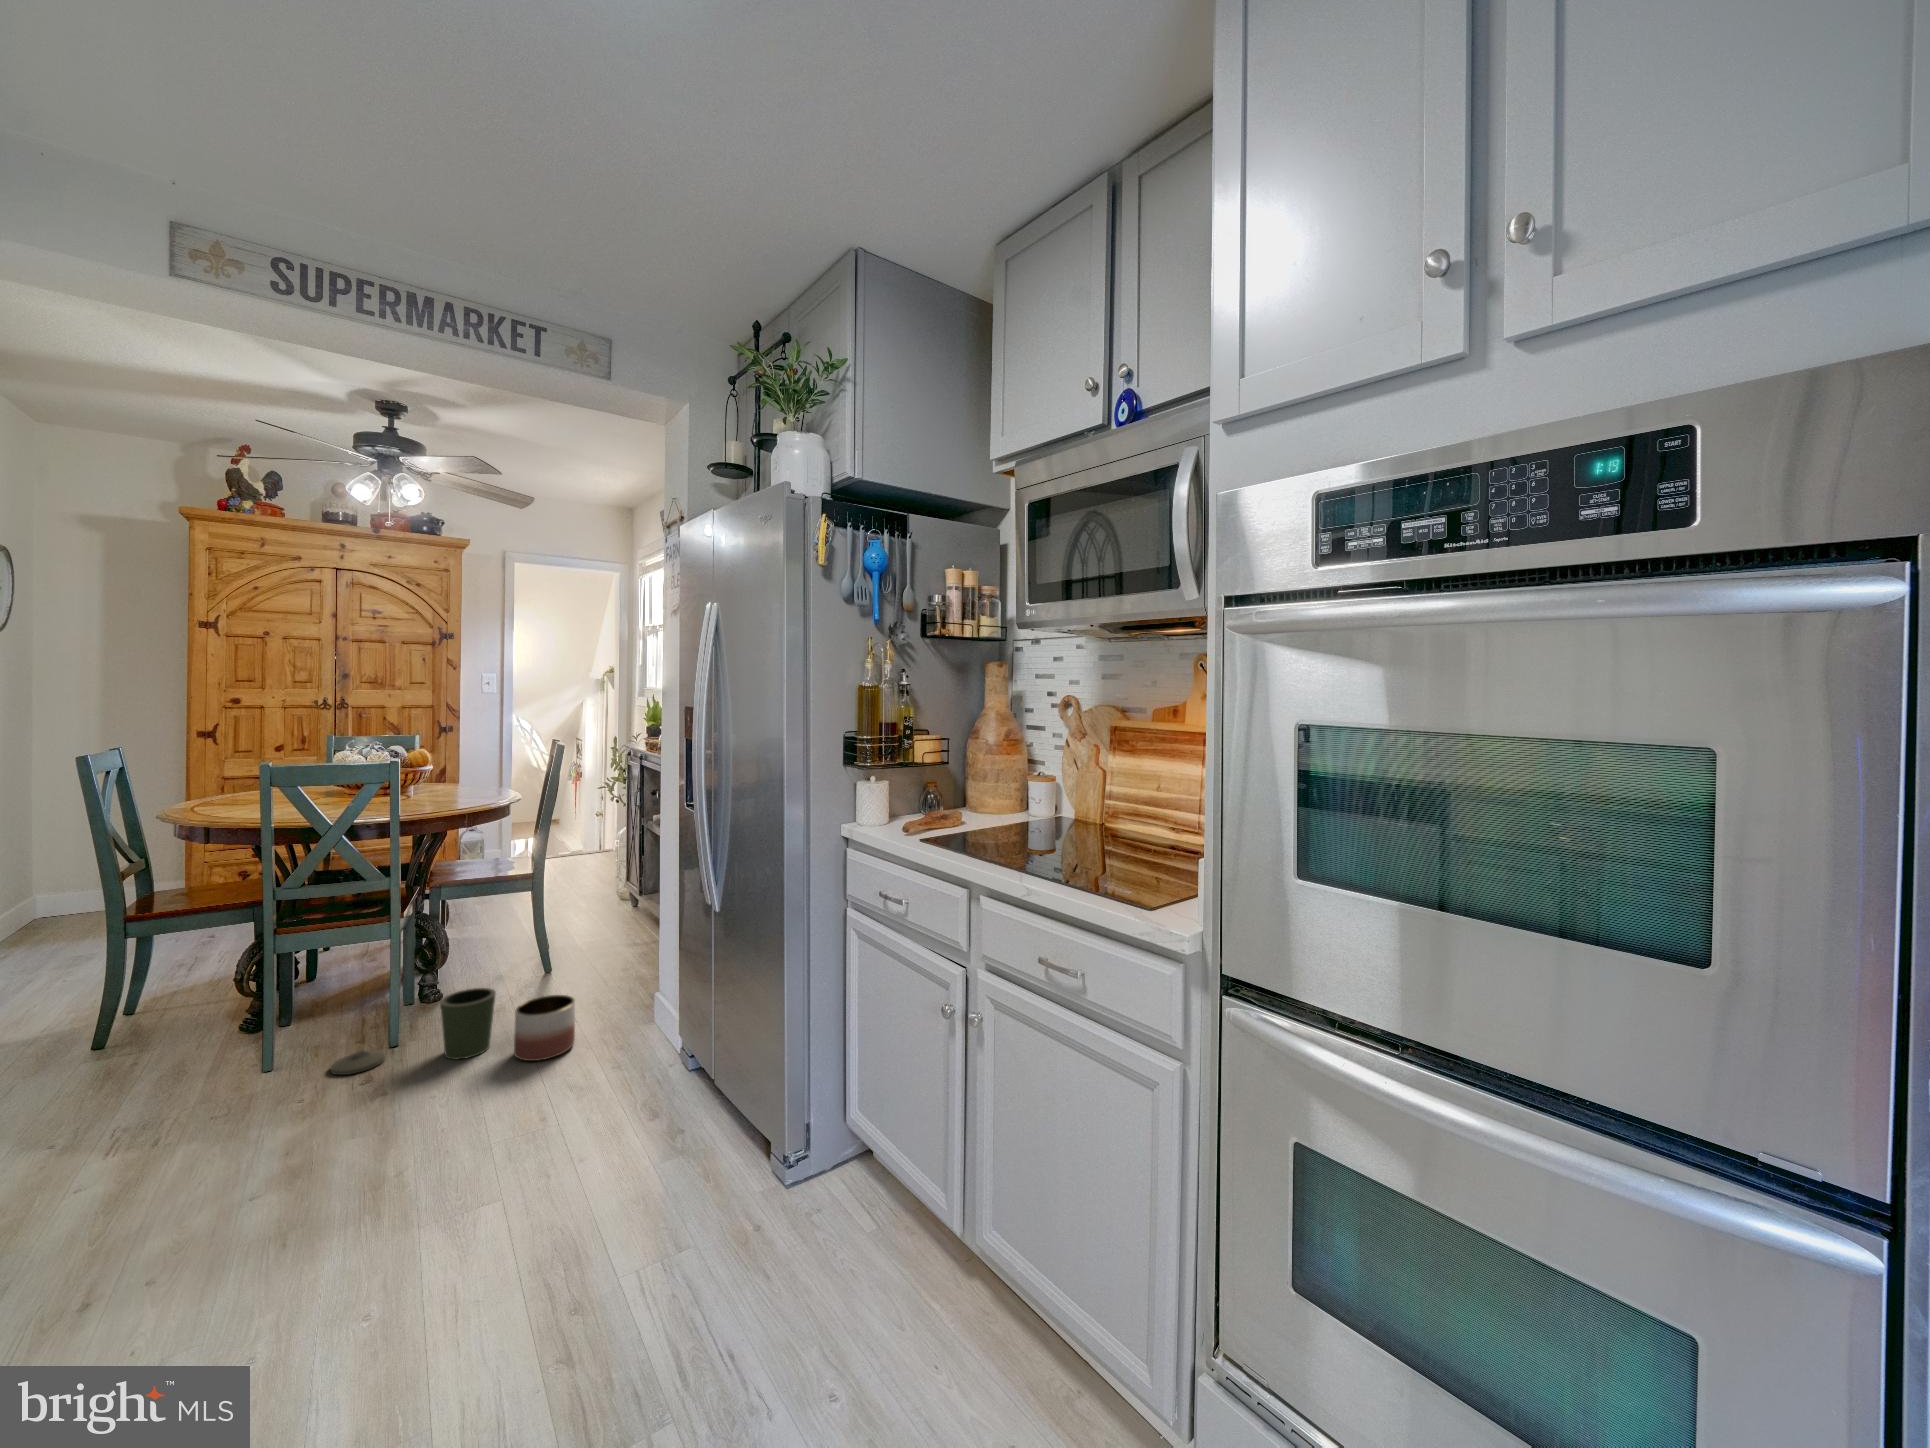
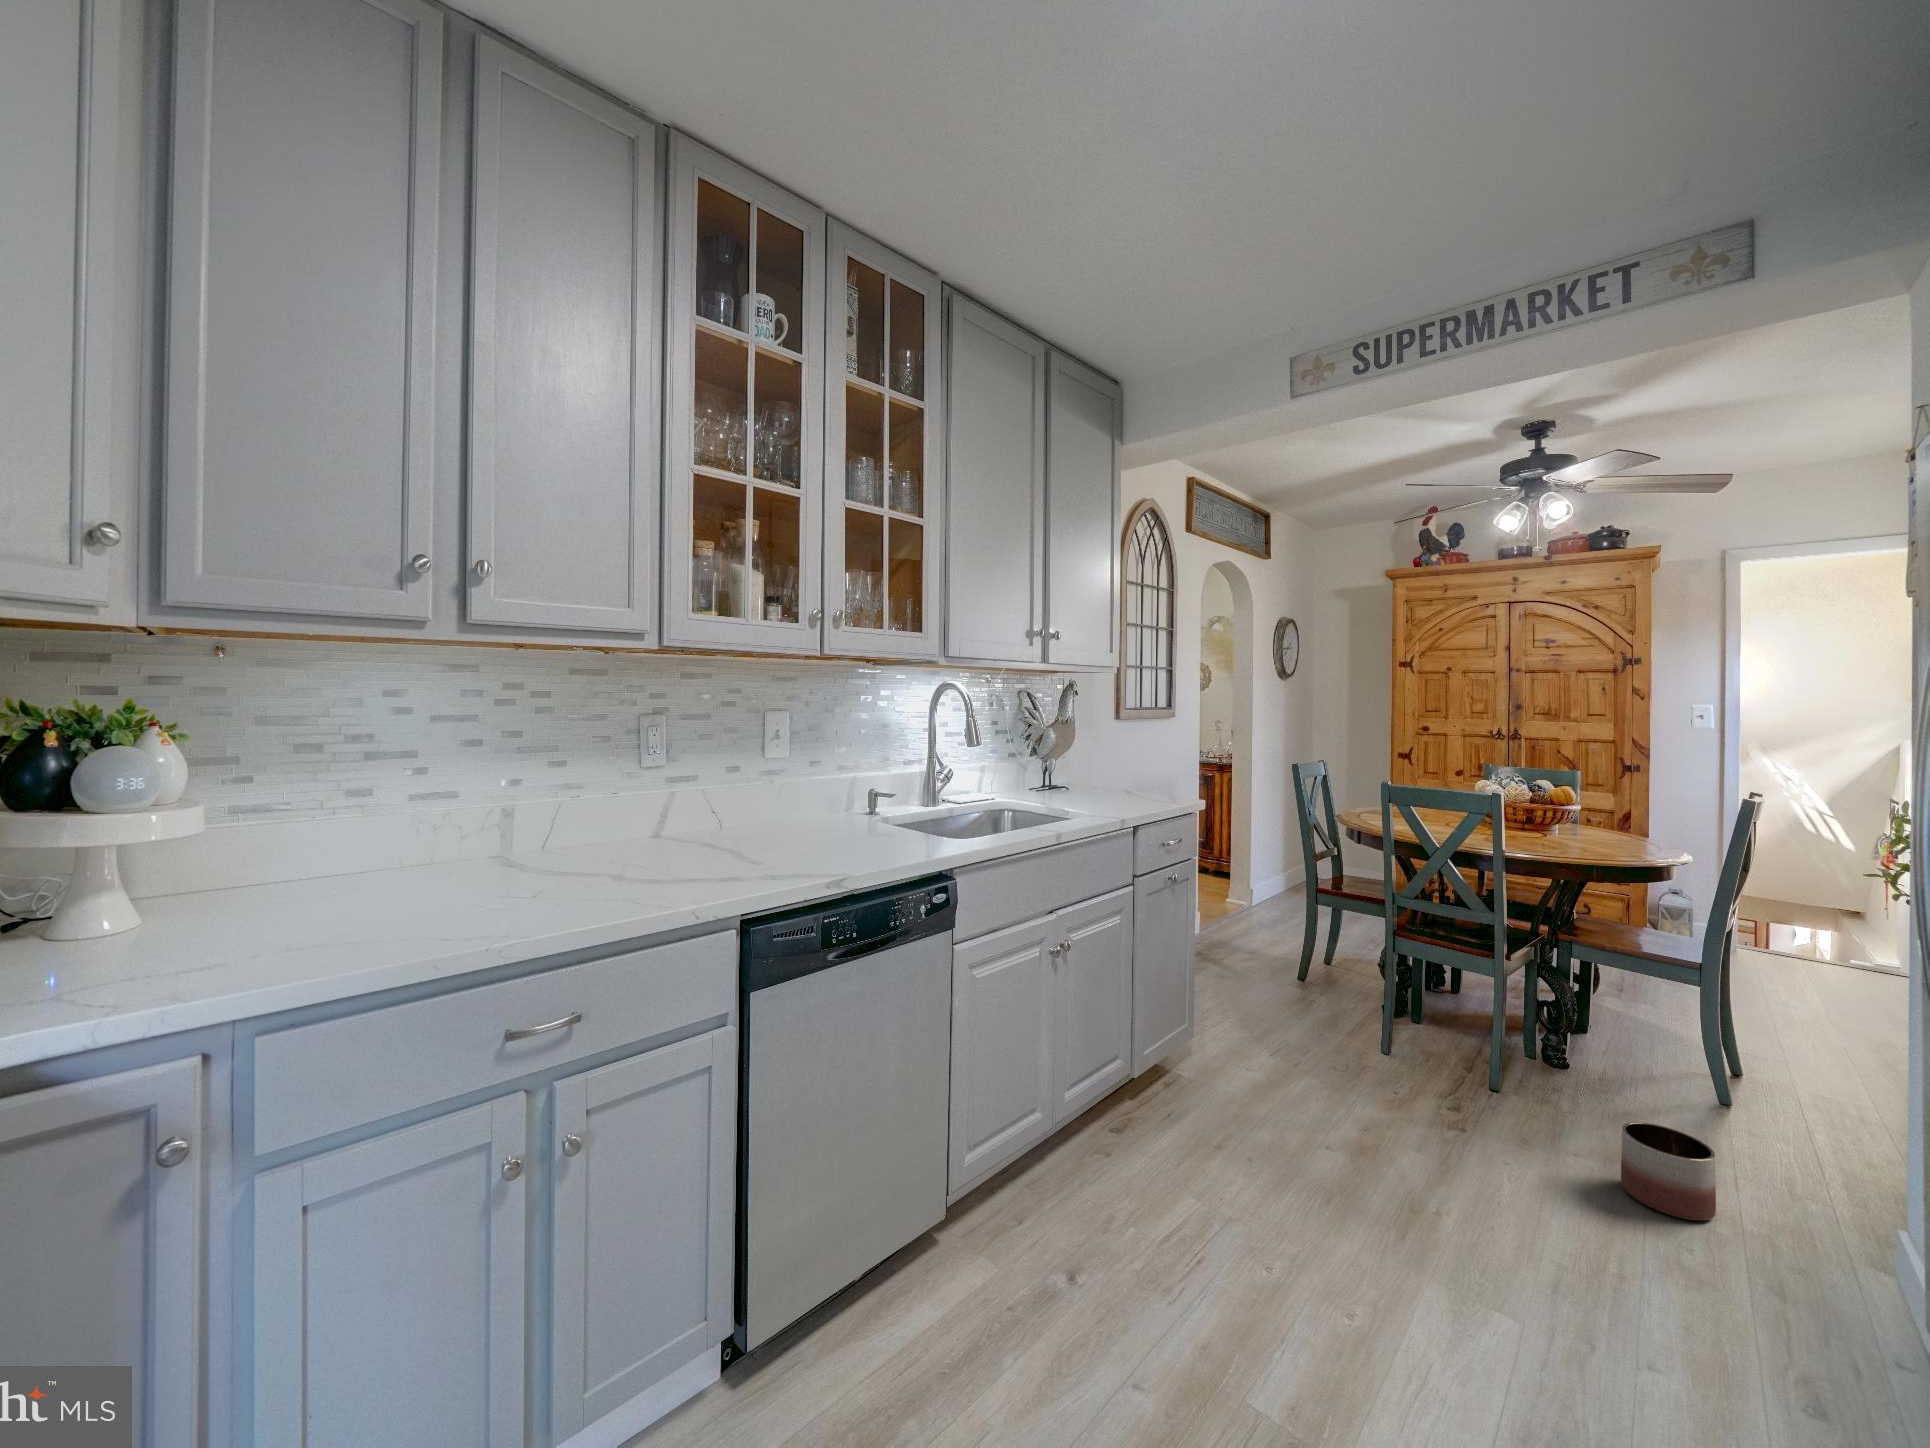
trash can: present [330,988,496,1075] -> none [1431,1069,1604,1157]

